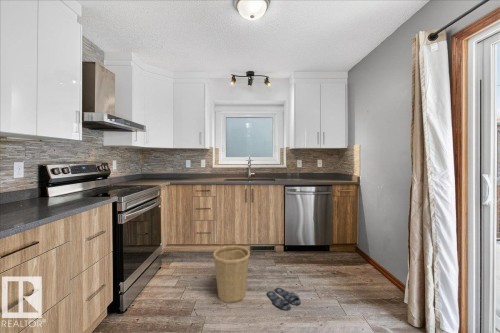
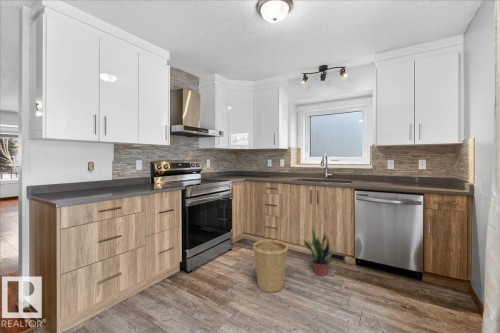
potted plant: none [253,226,280,270] -> present [304,230,334,276]
slippers: present [267,288,300,310] -> none [302,294,334,316]

